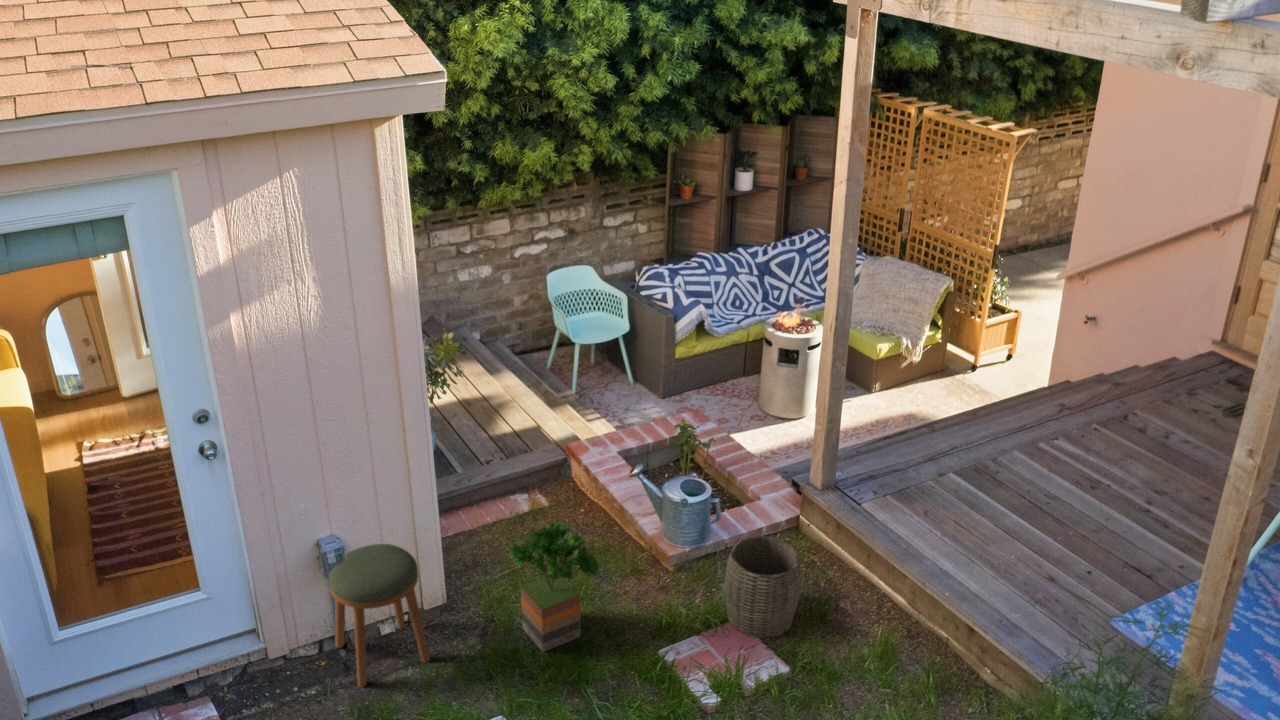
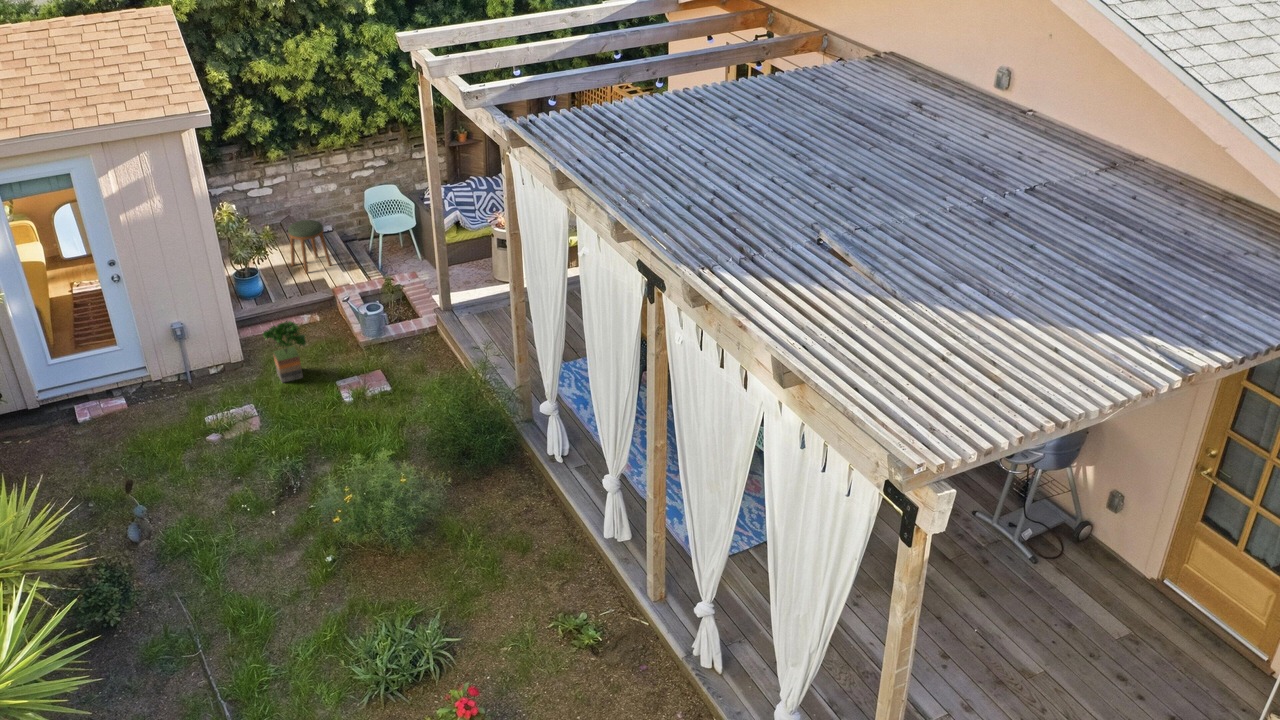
woven basket: present [725,536,801,638] -> none [374,333,413,381]
stool: present [329,544,430,687] -> present [288,220,332,274]

